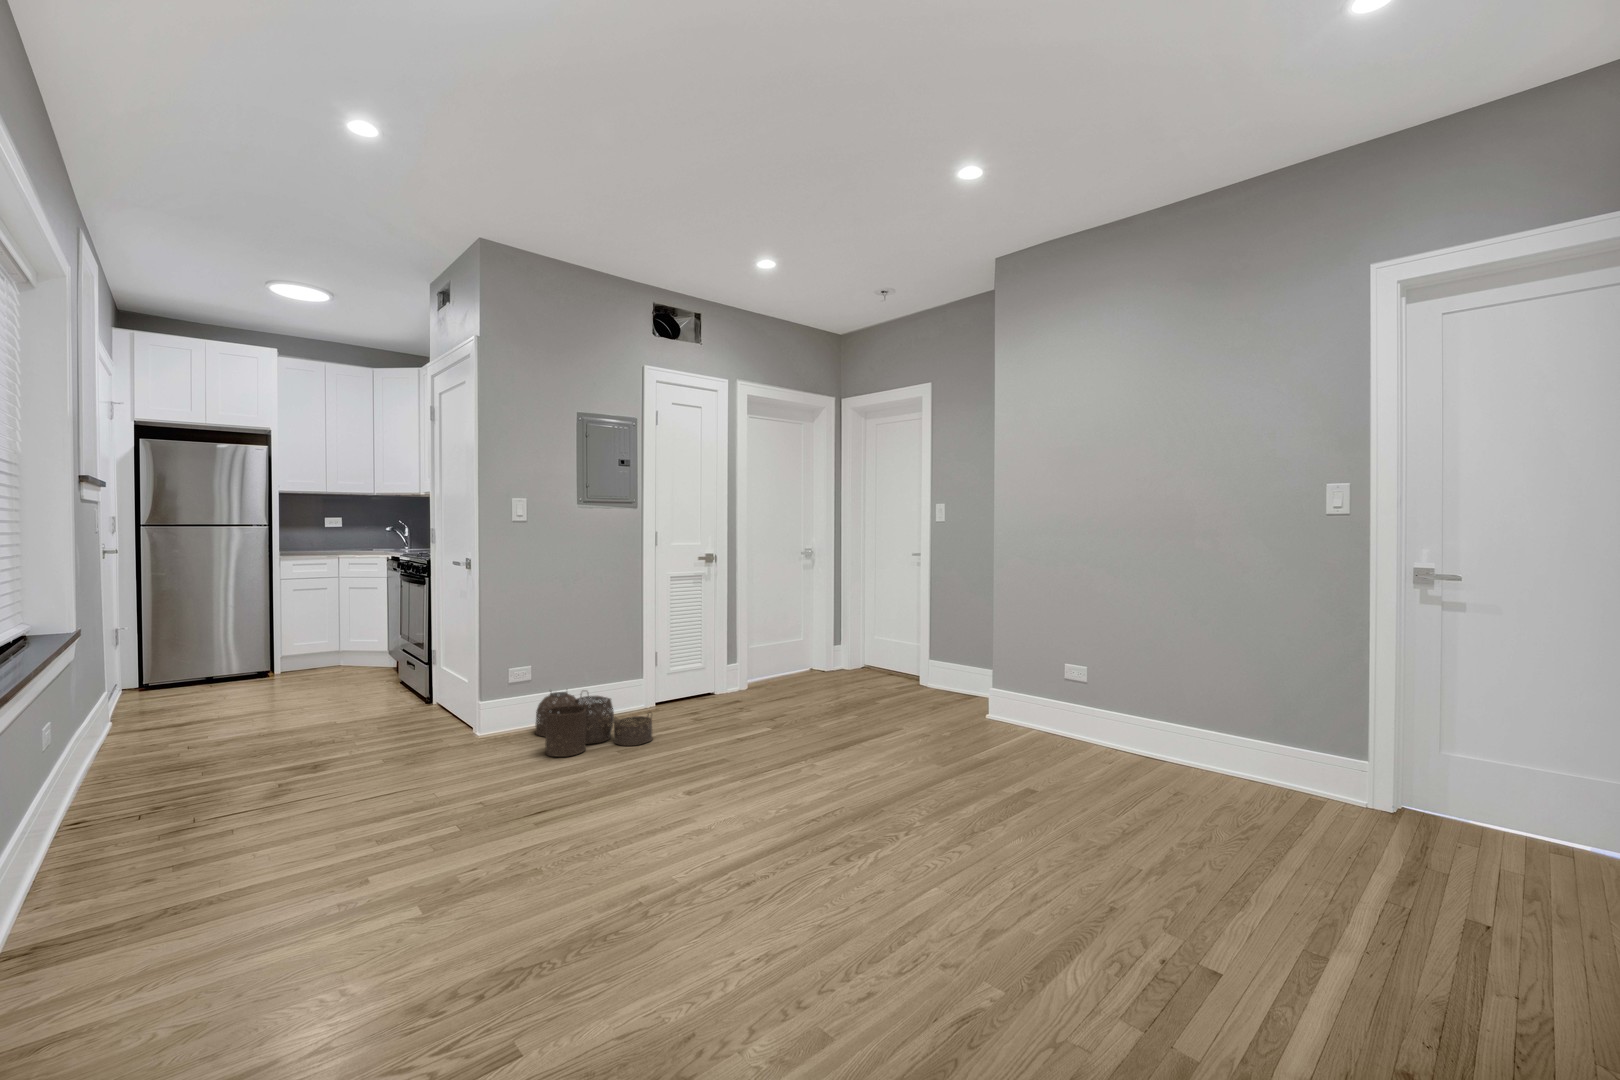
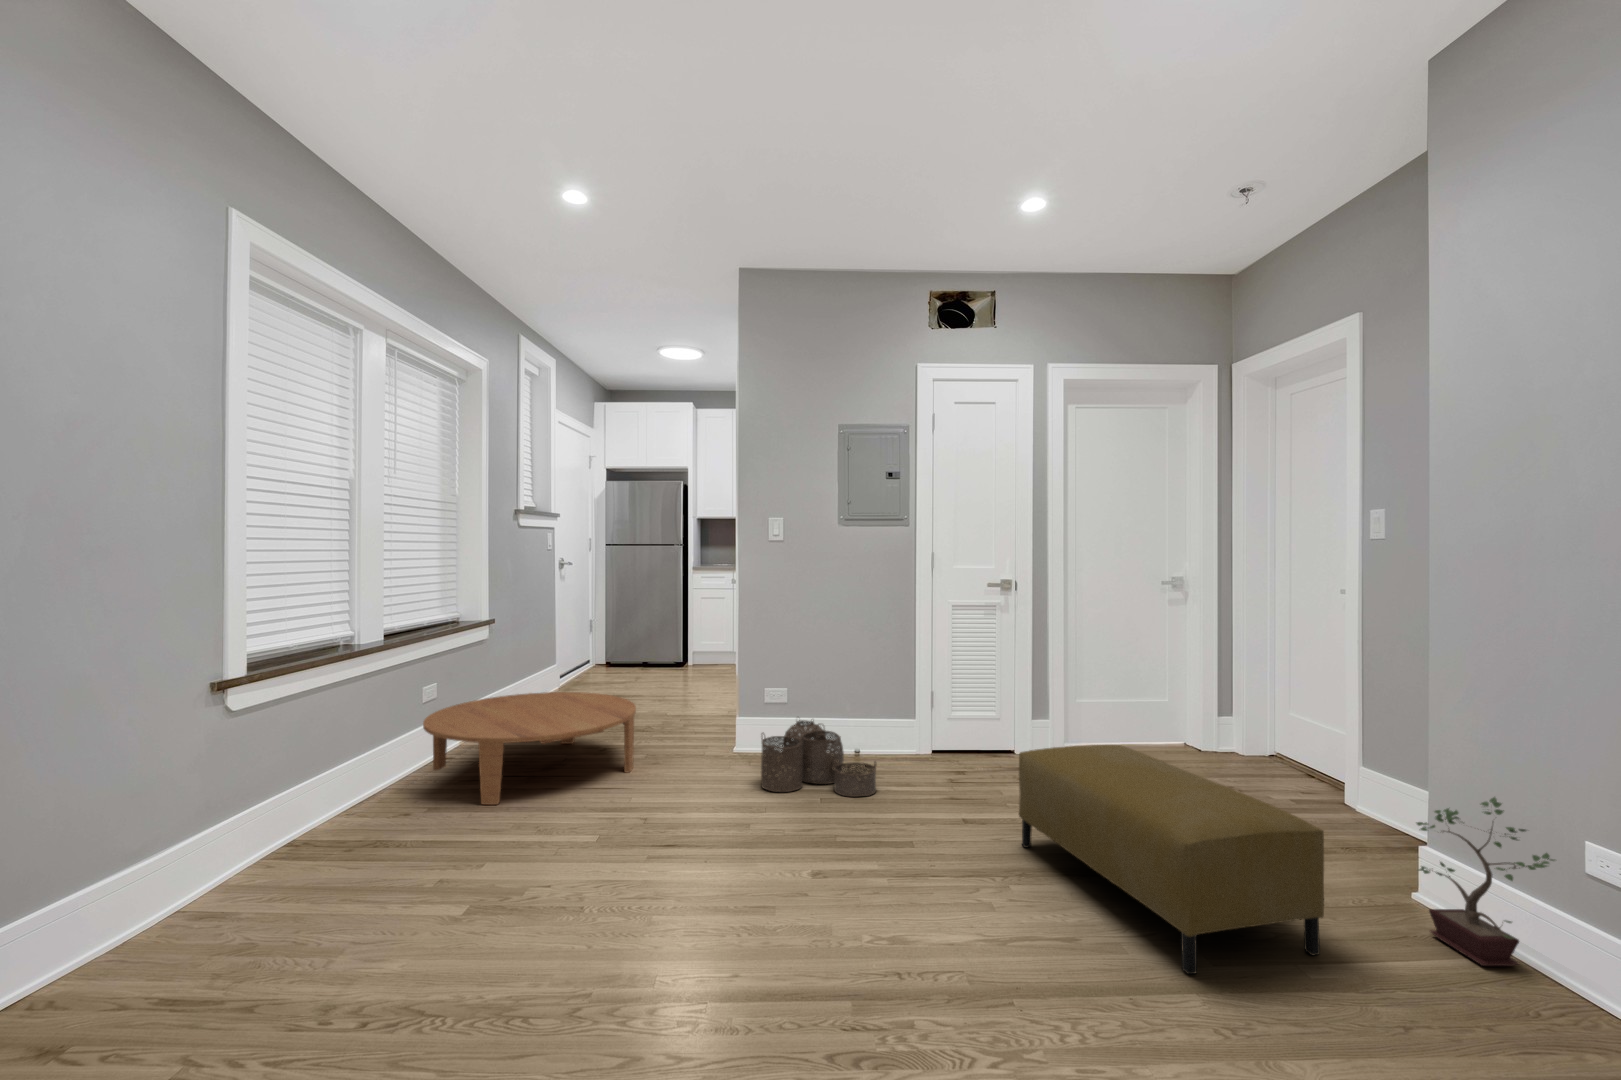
potted plant: none [997,653,1064,739] -> present [1416,797,1555,966]
ottoman: none [790,663,981,777] -> present [1019,745,1324,974]
coffee table: none [61,702,382,846] -> present [423,692,636,805]

